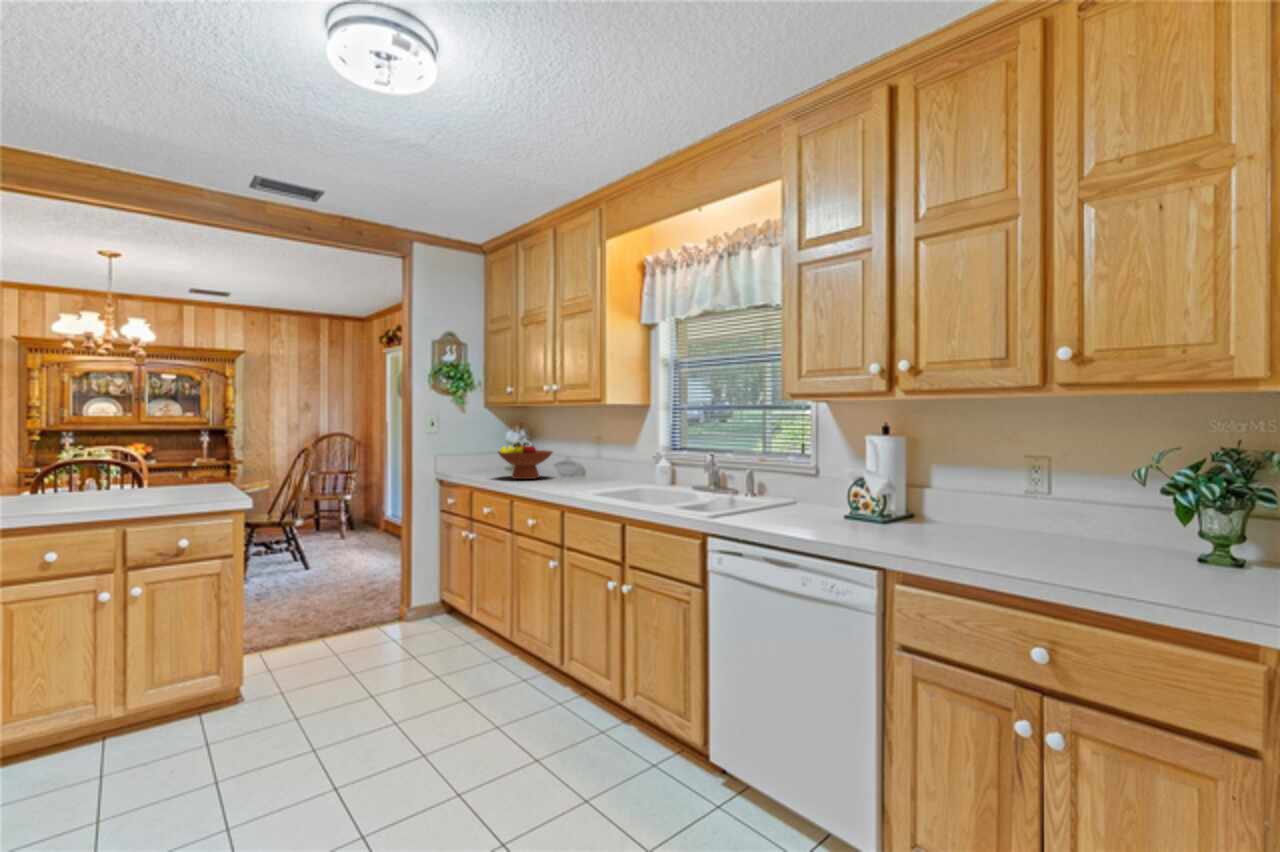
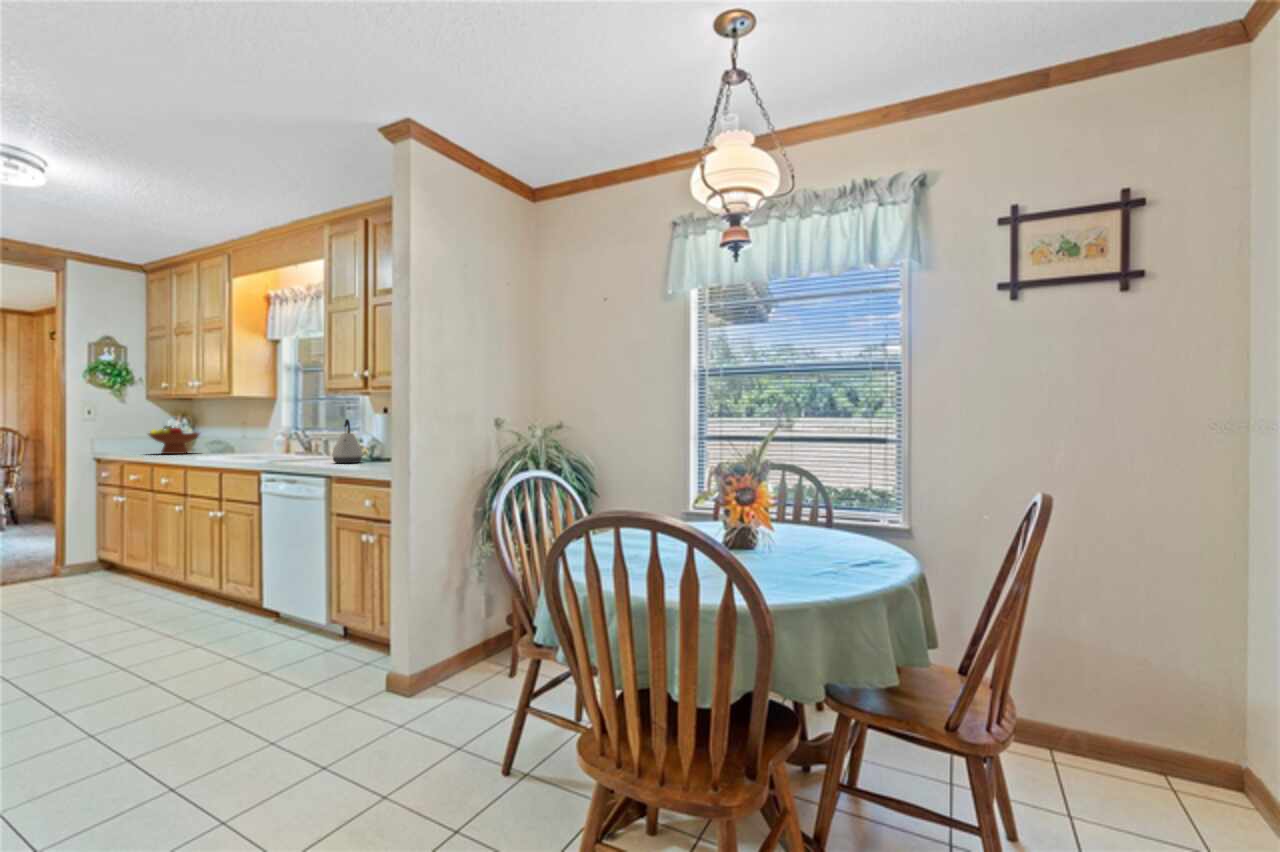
kettle: none [823,448,875,529] -> present [332,419,362,463]

